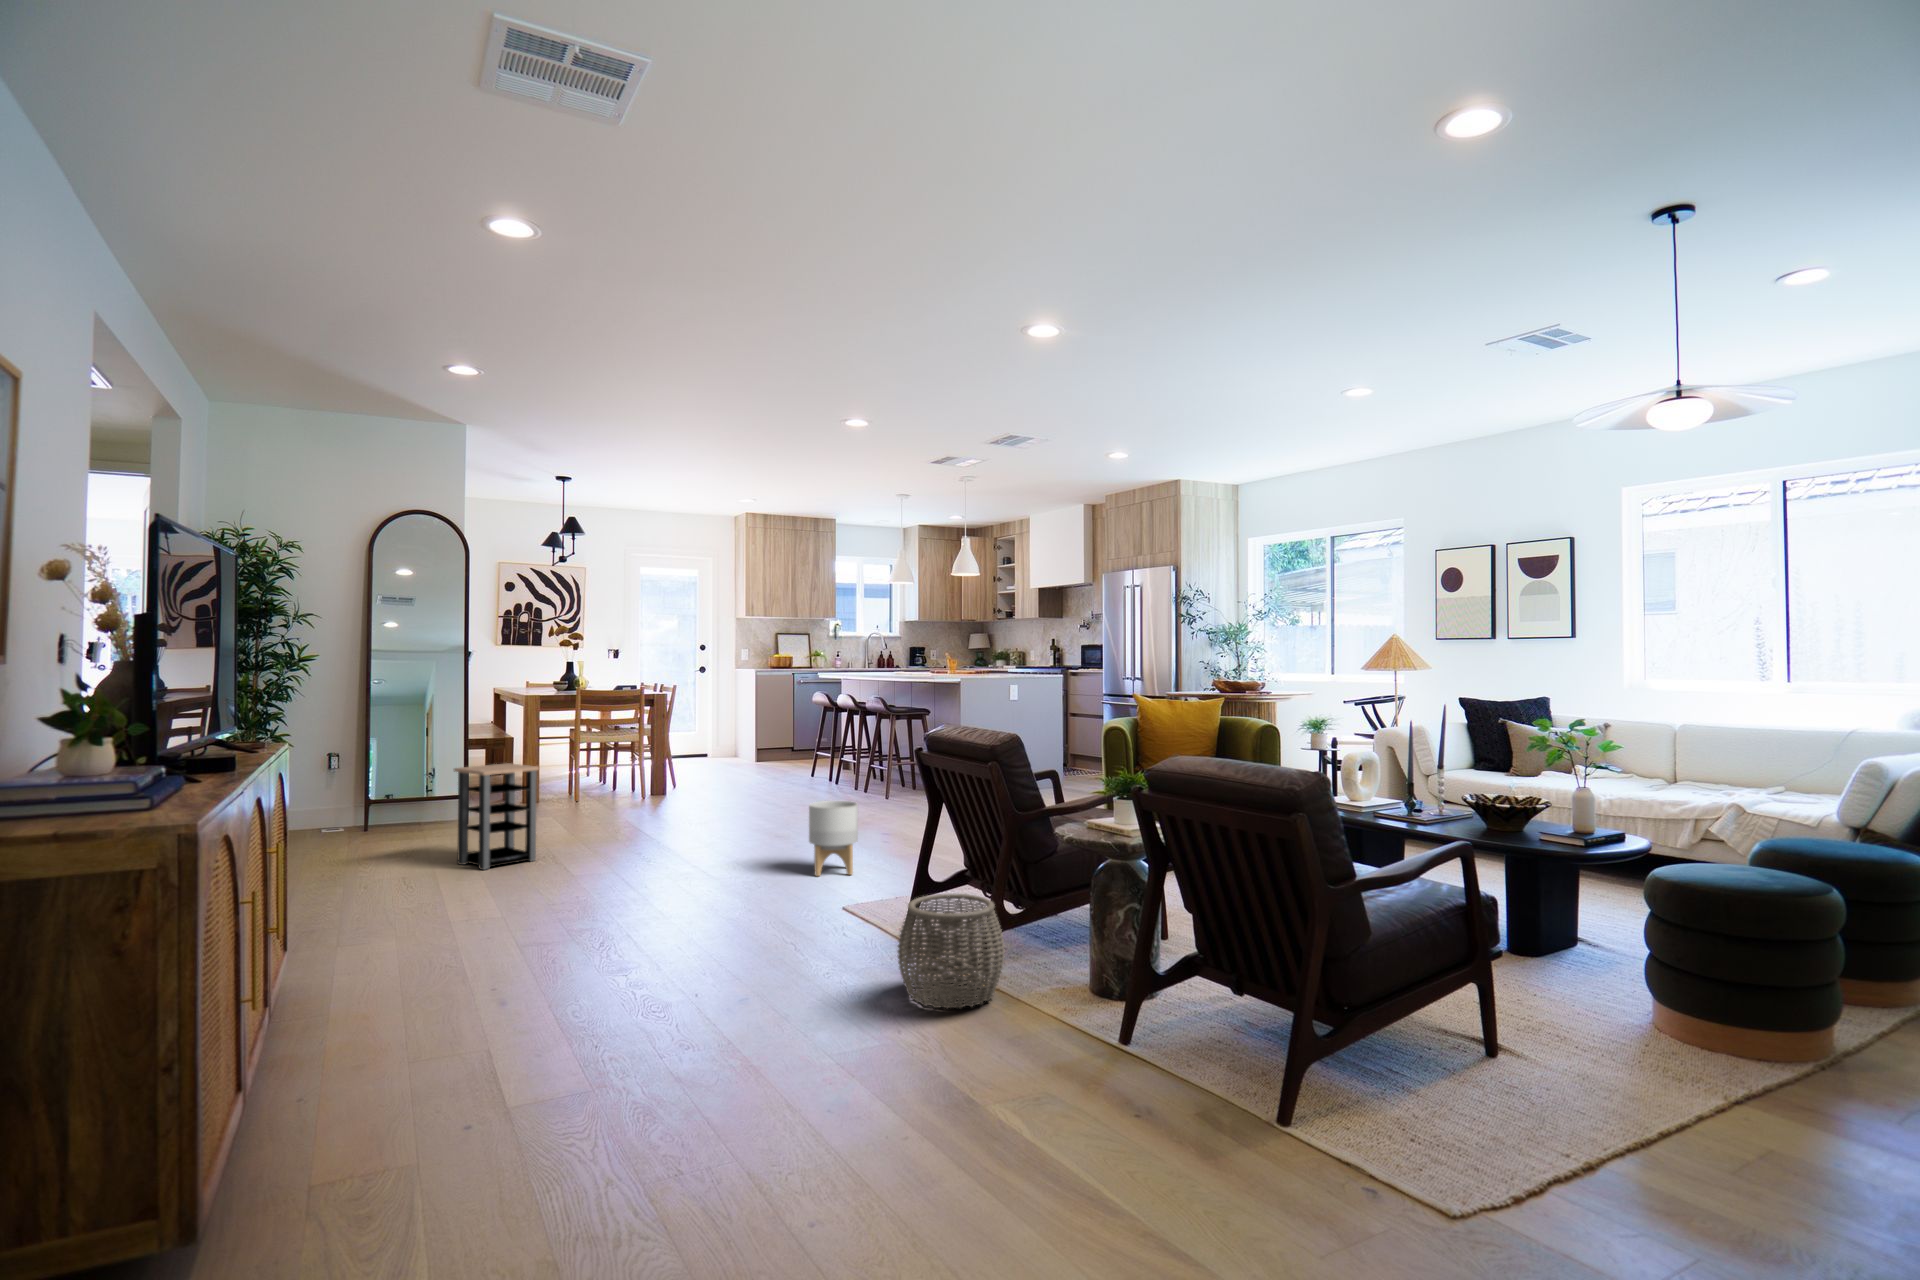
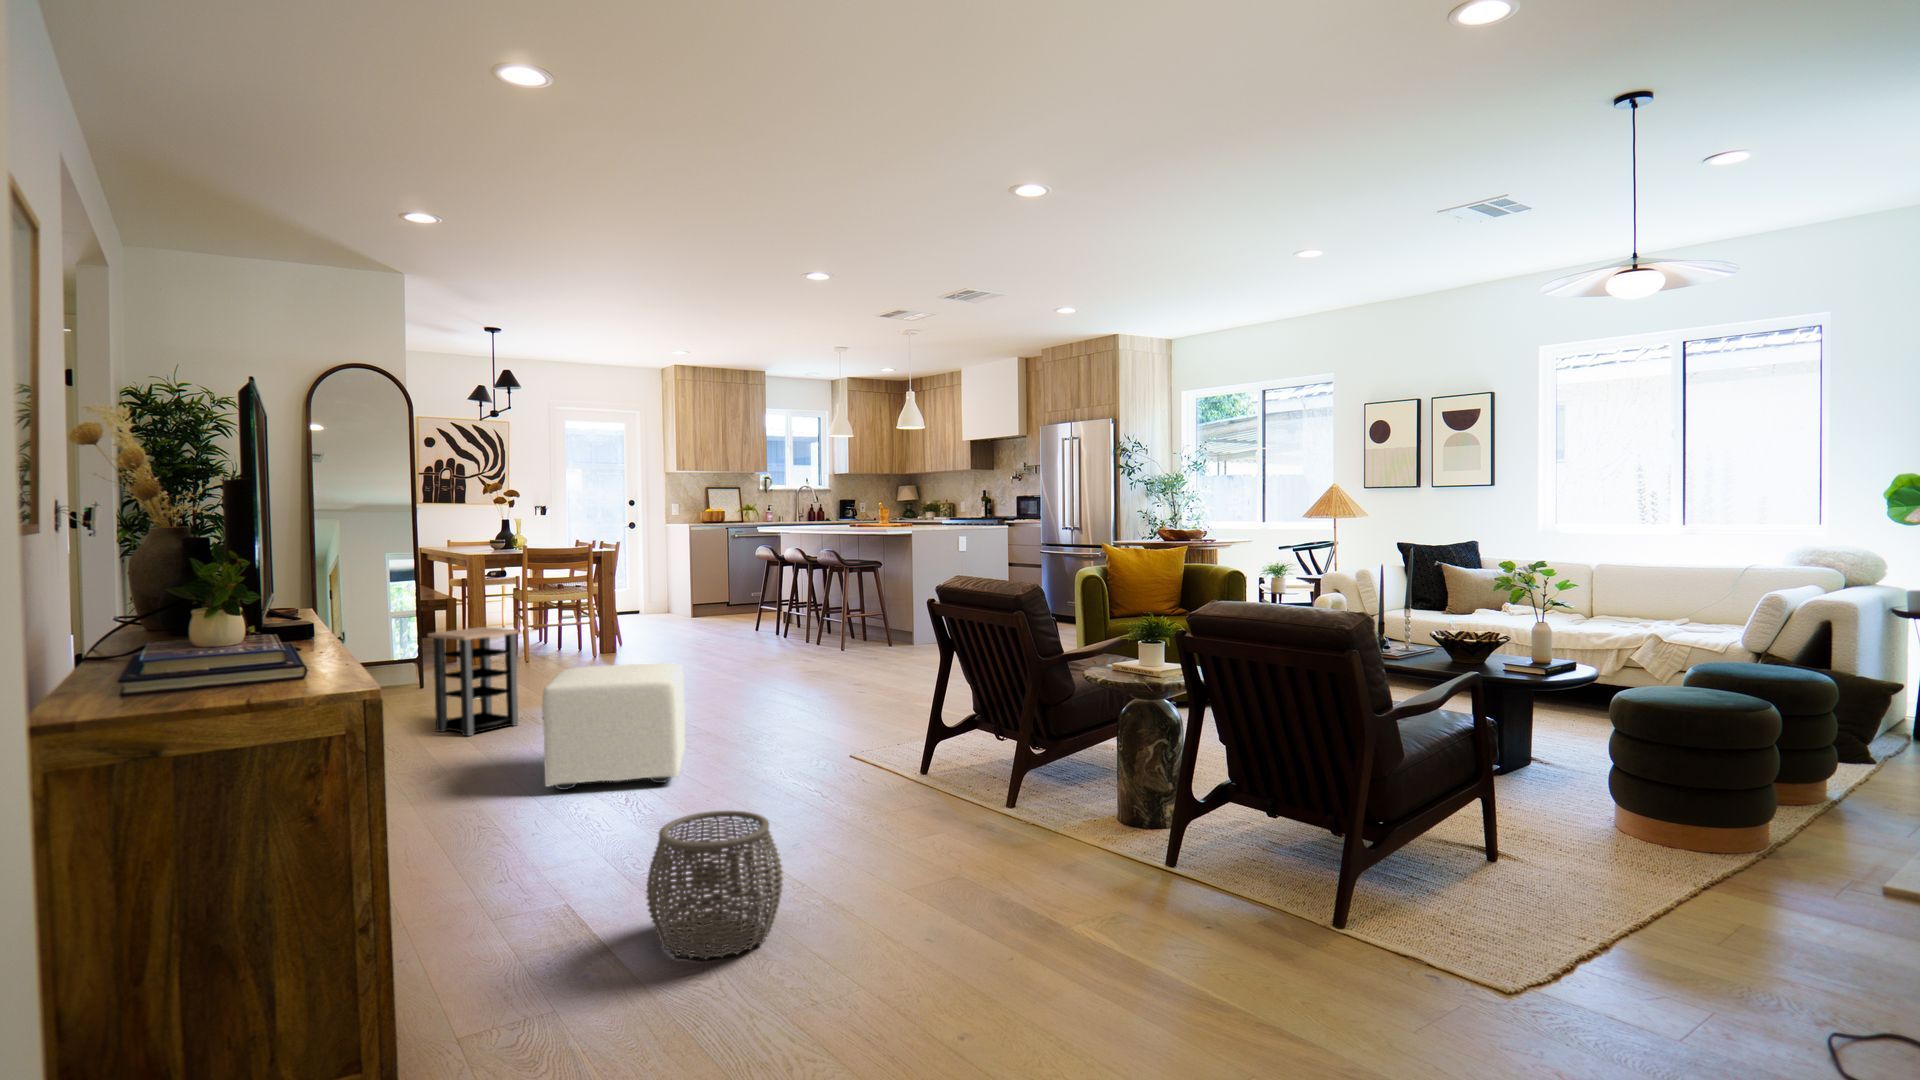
planter: present [809,801,858,876] -> none [804,655,853,730]
ottoman: none [522,804,676,927] -> present [542,663,685,790]
woven basket: present [897,894,1005,1009] -> present [646,811,783,959]

